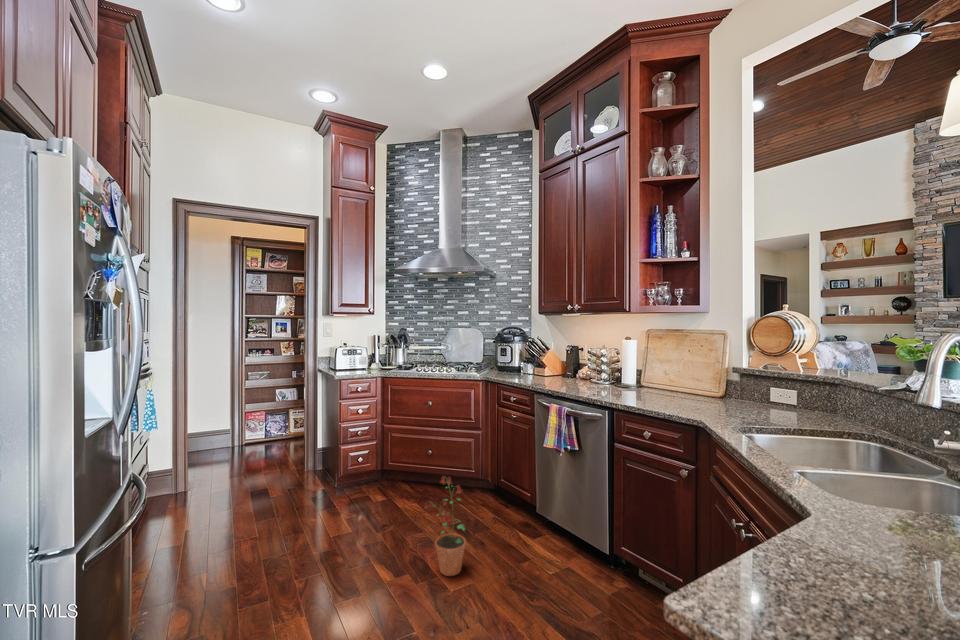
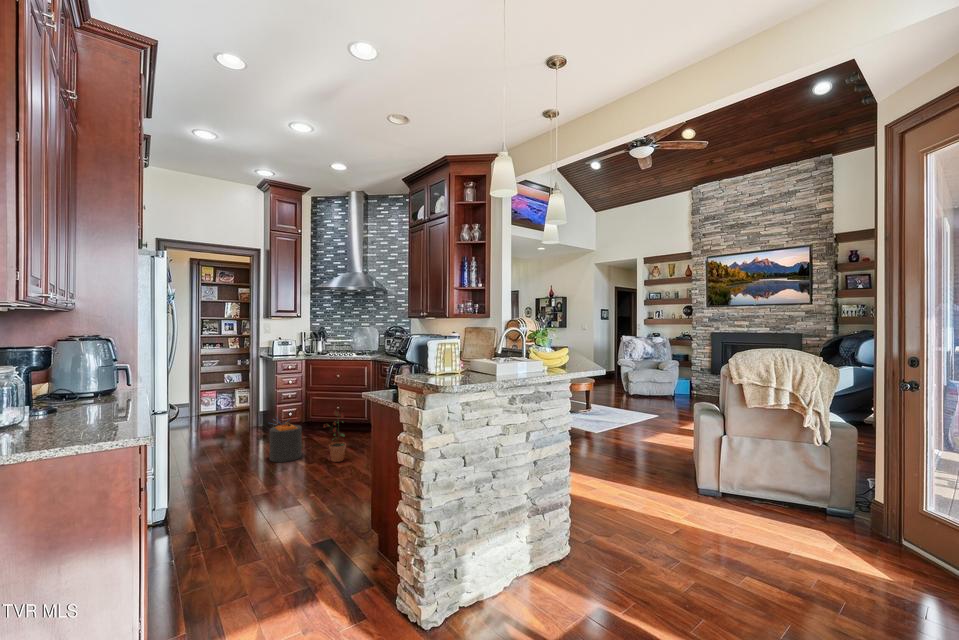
trash can: none [327,480,385,571] -> present [270,422,302,462]

